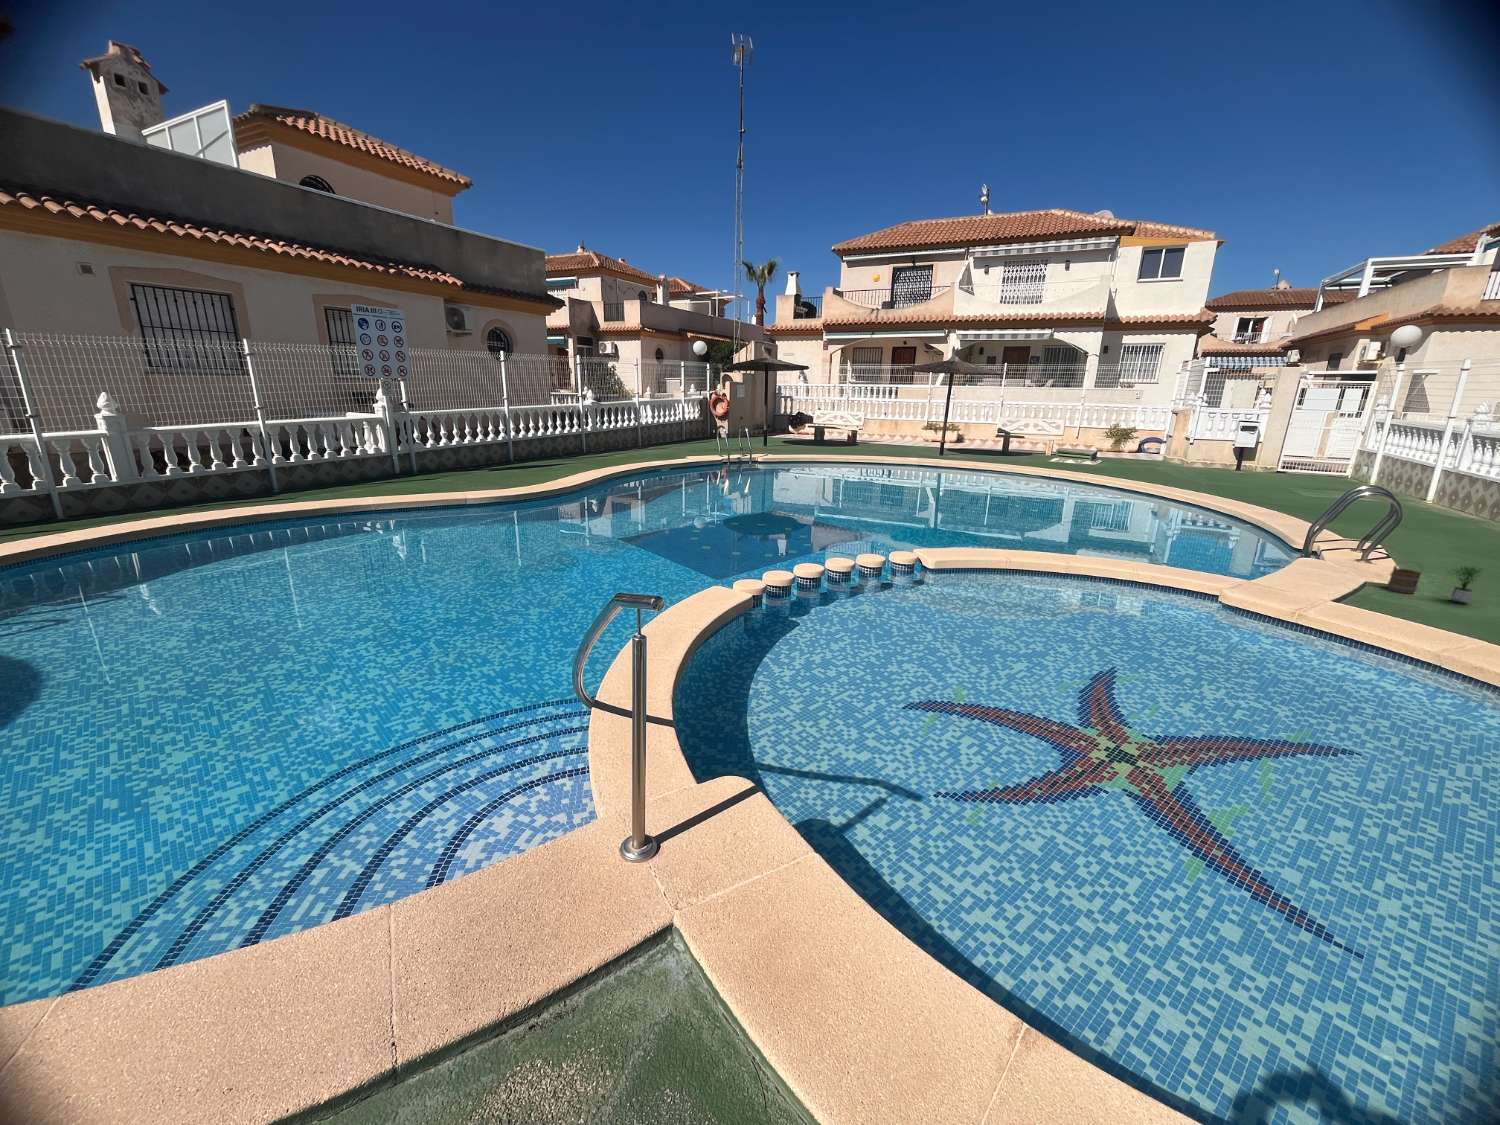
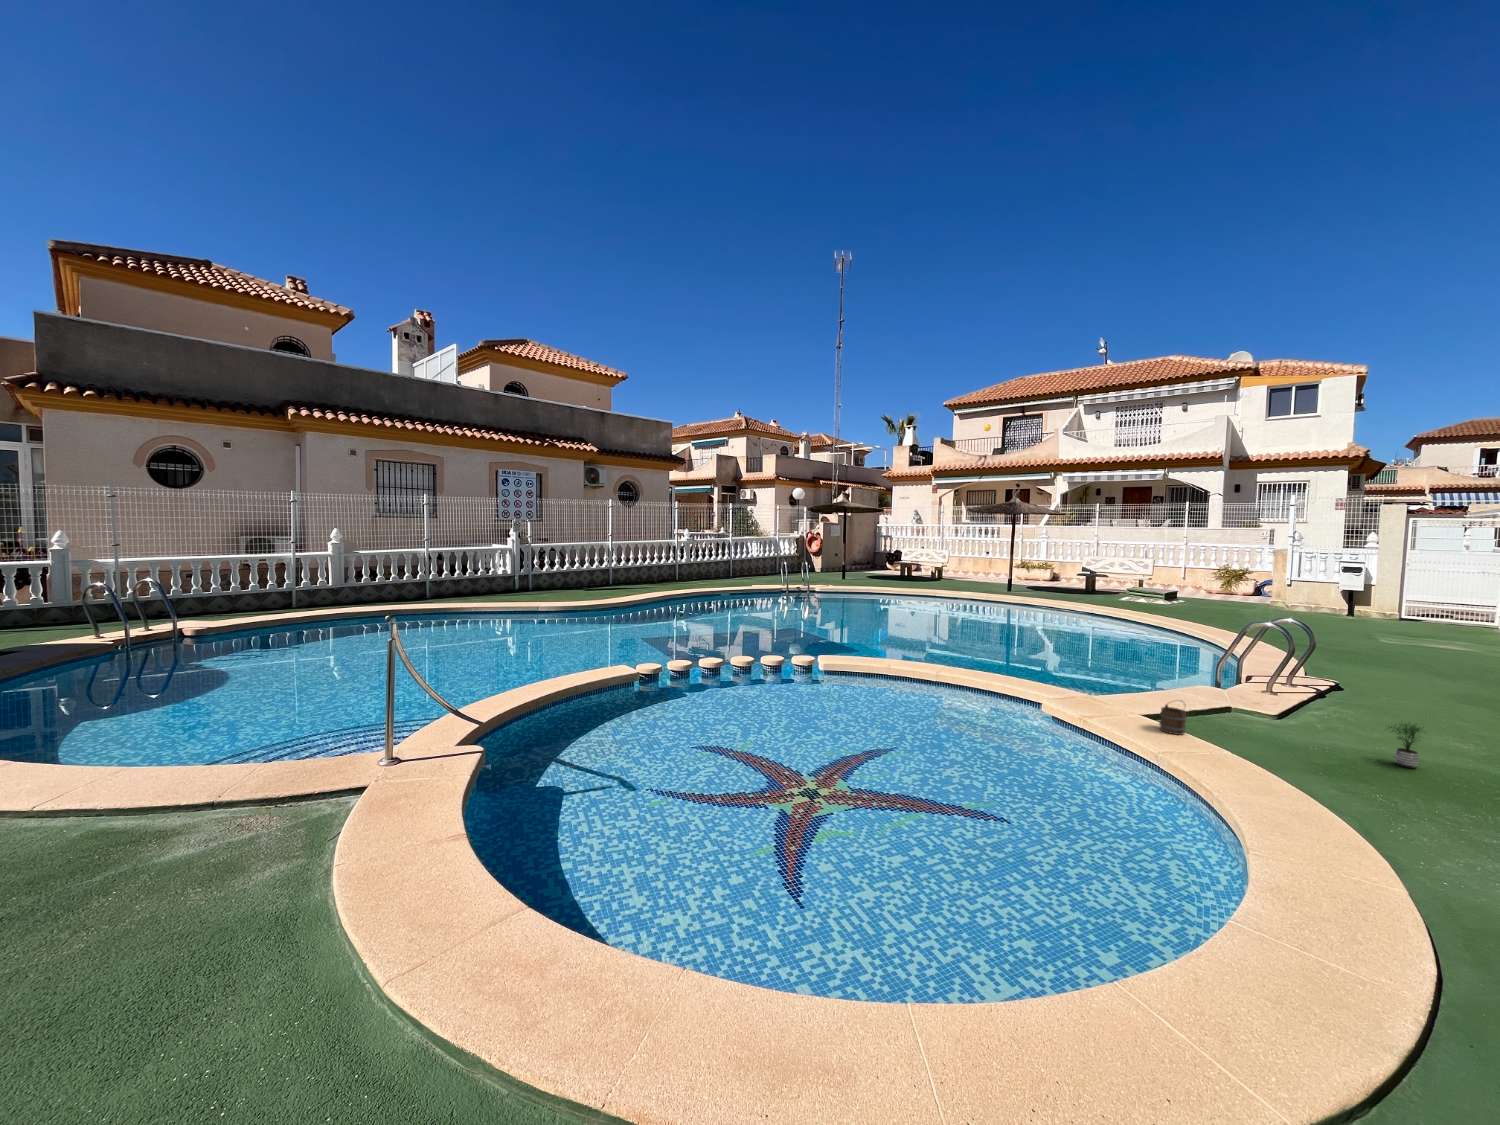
bucket: present [1387,564,1421,594] -> present [1159,700,1187,735]

